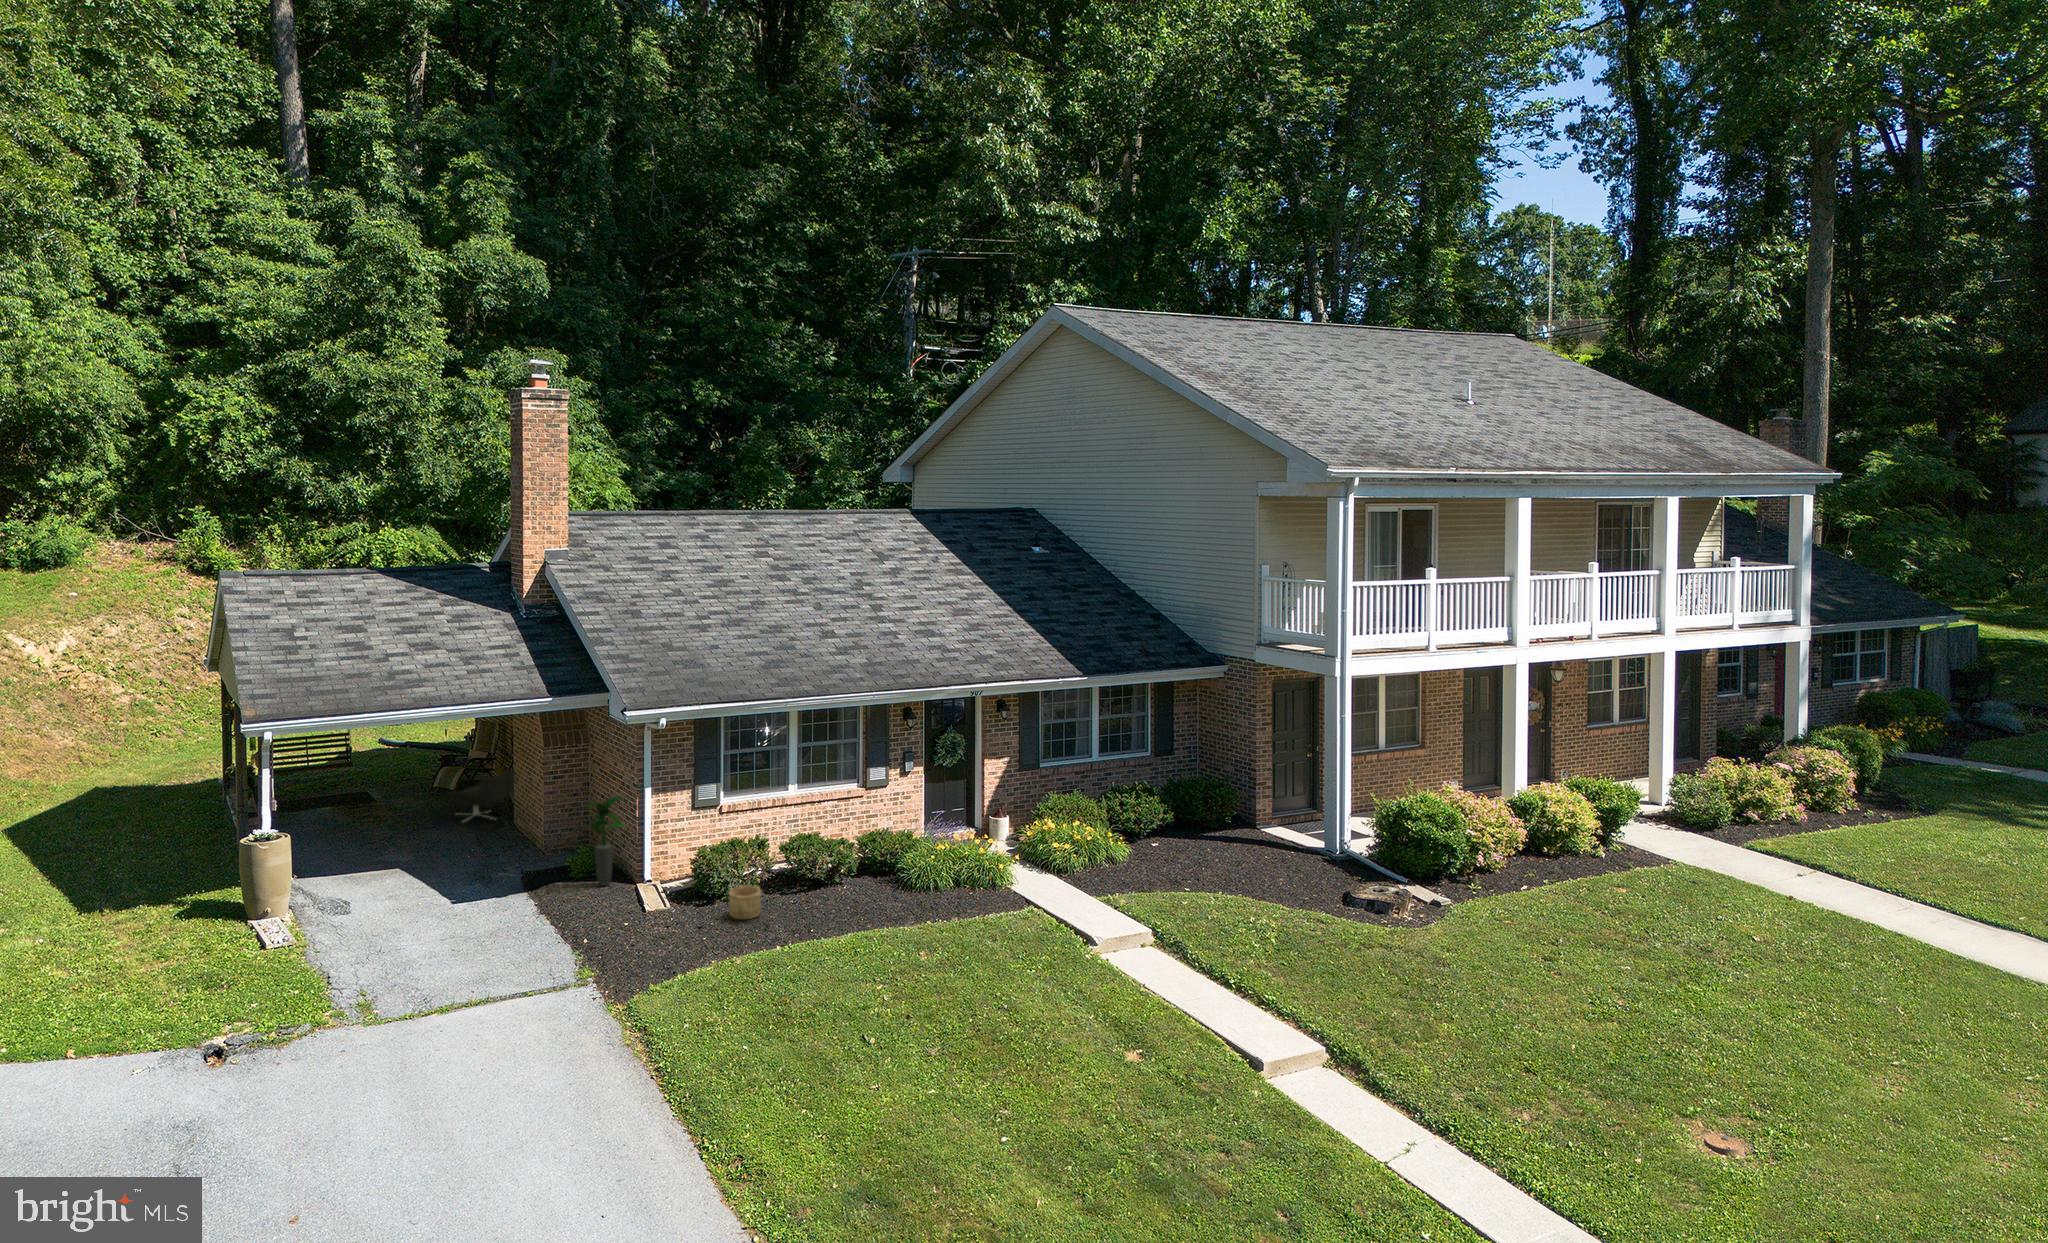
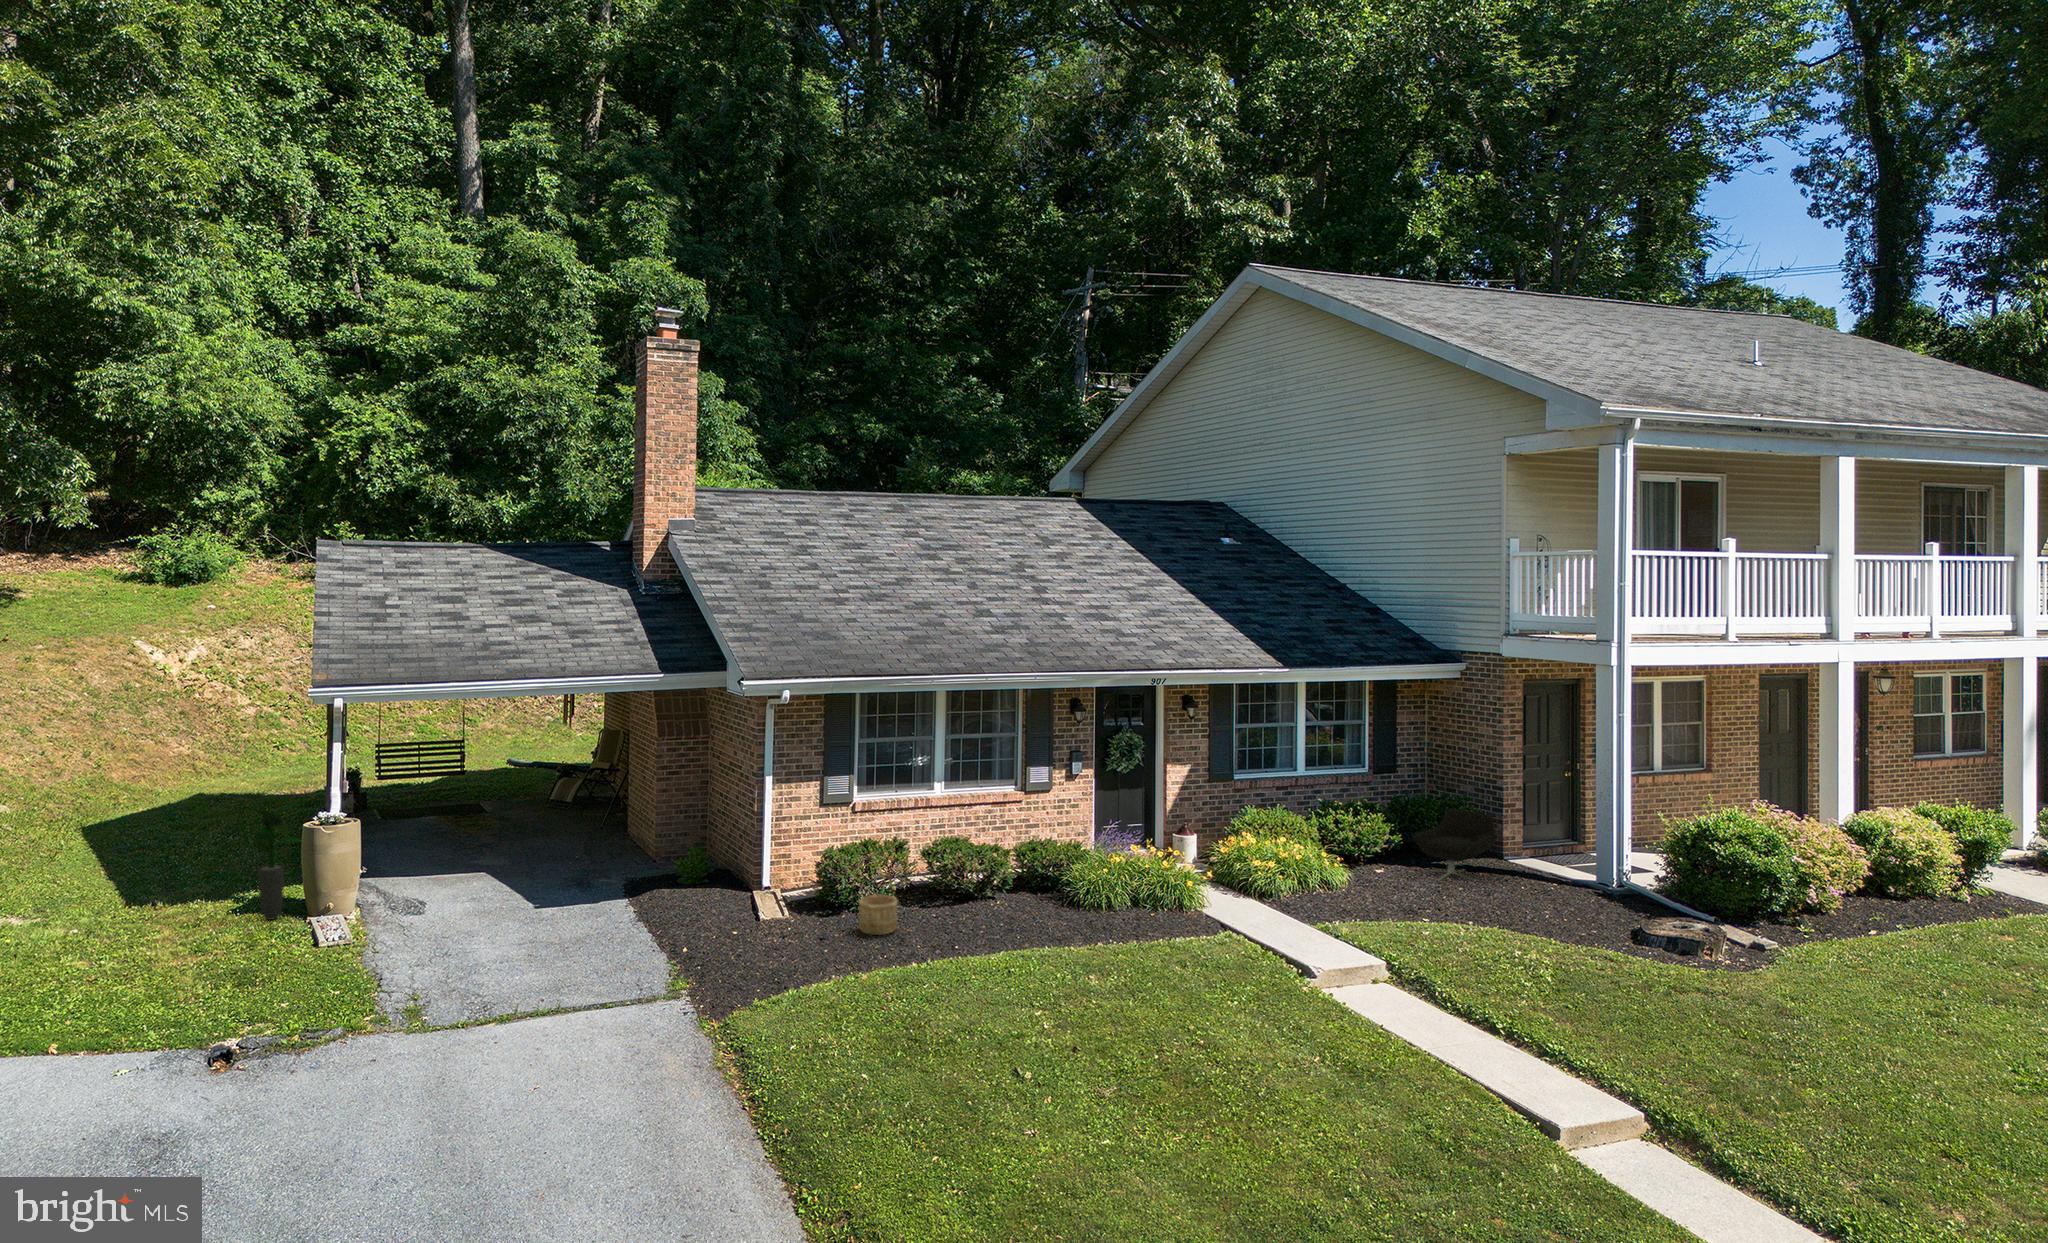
lounge chair: present [447,771,515,820] -> present [1413,808,1496,880]
potted plant: present [587,796,624,886] -> present [245,803,300,920]

